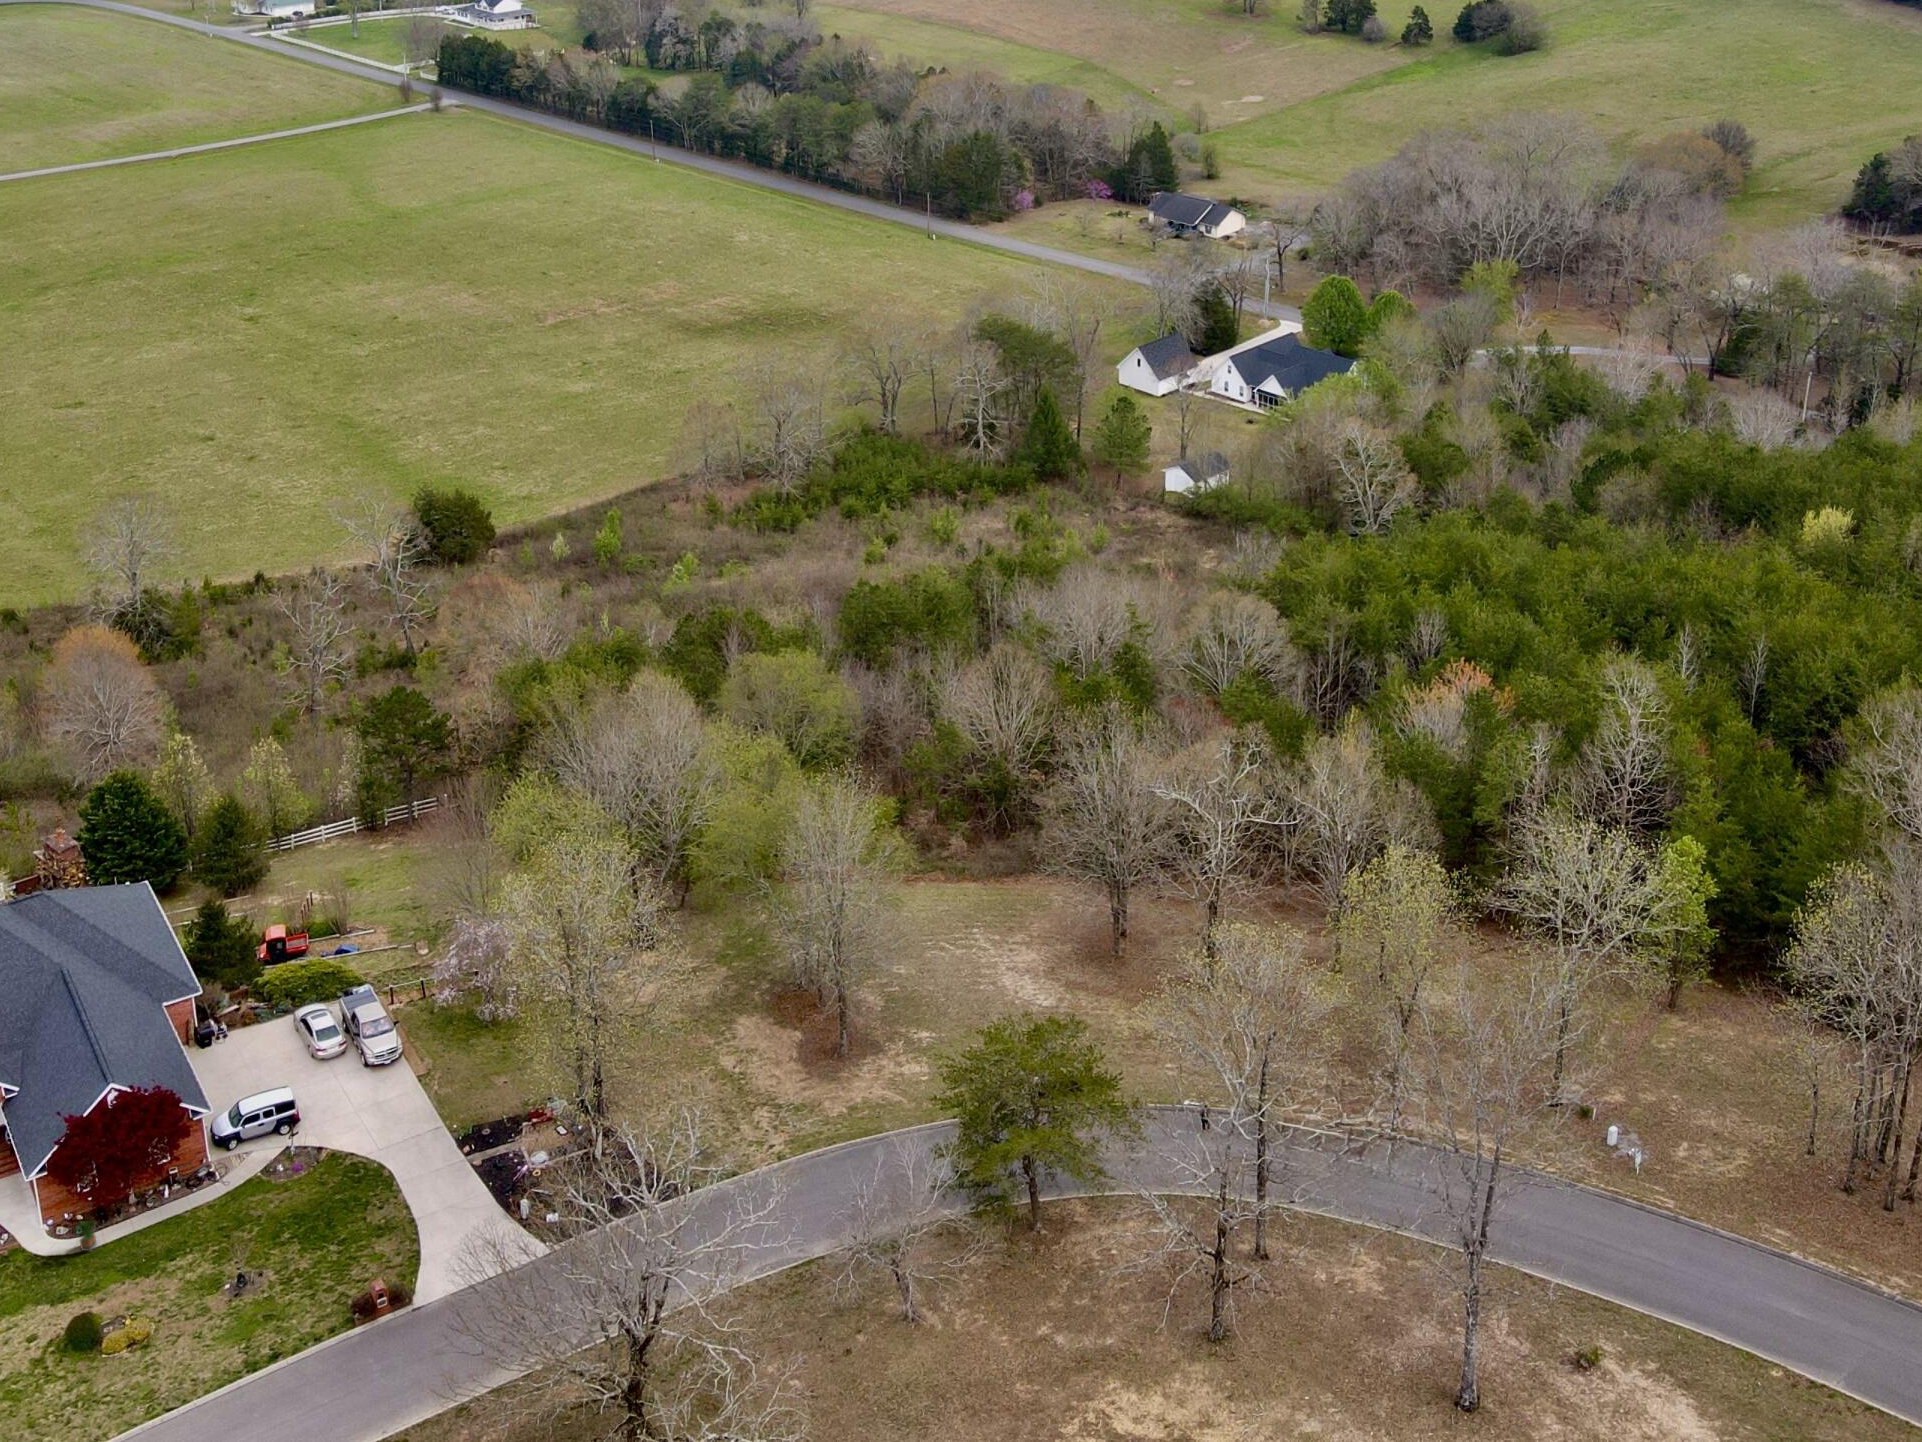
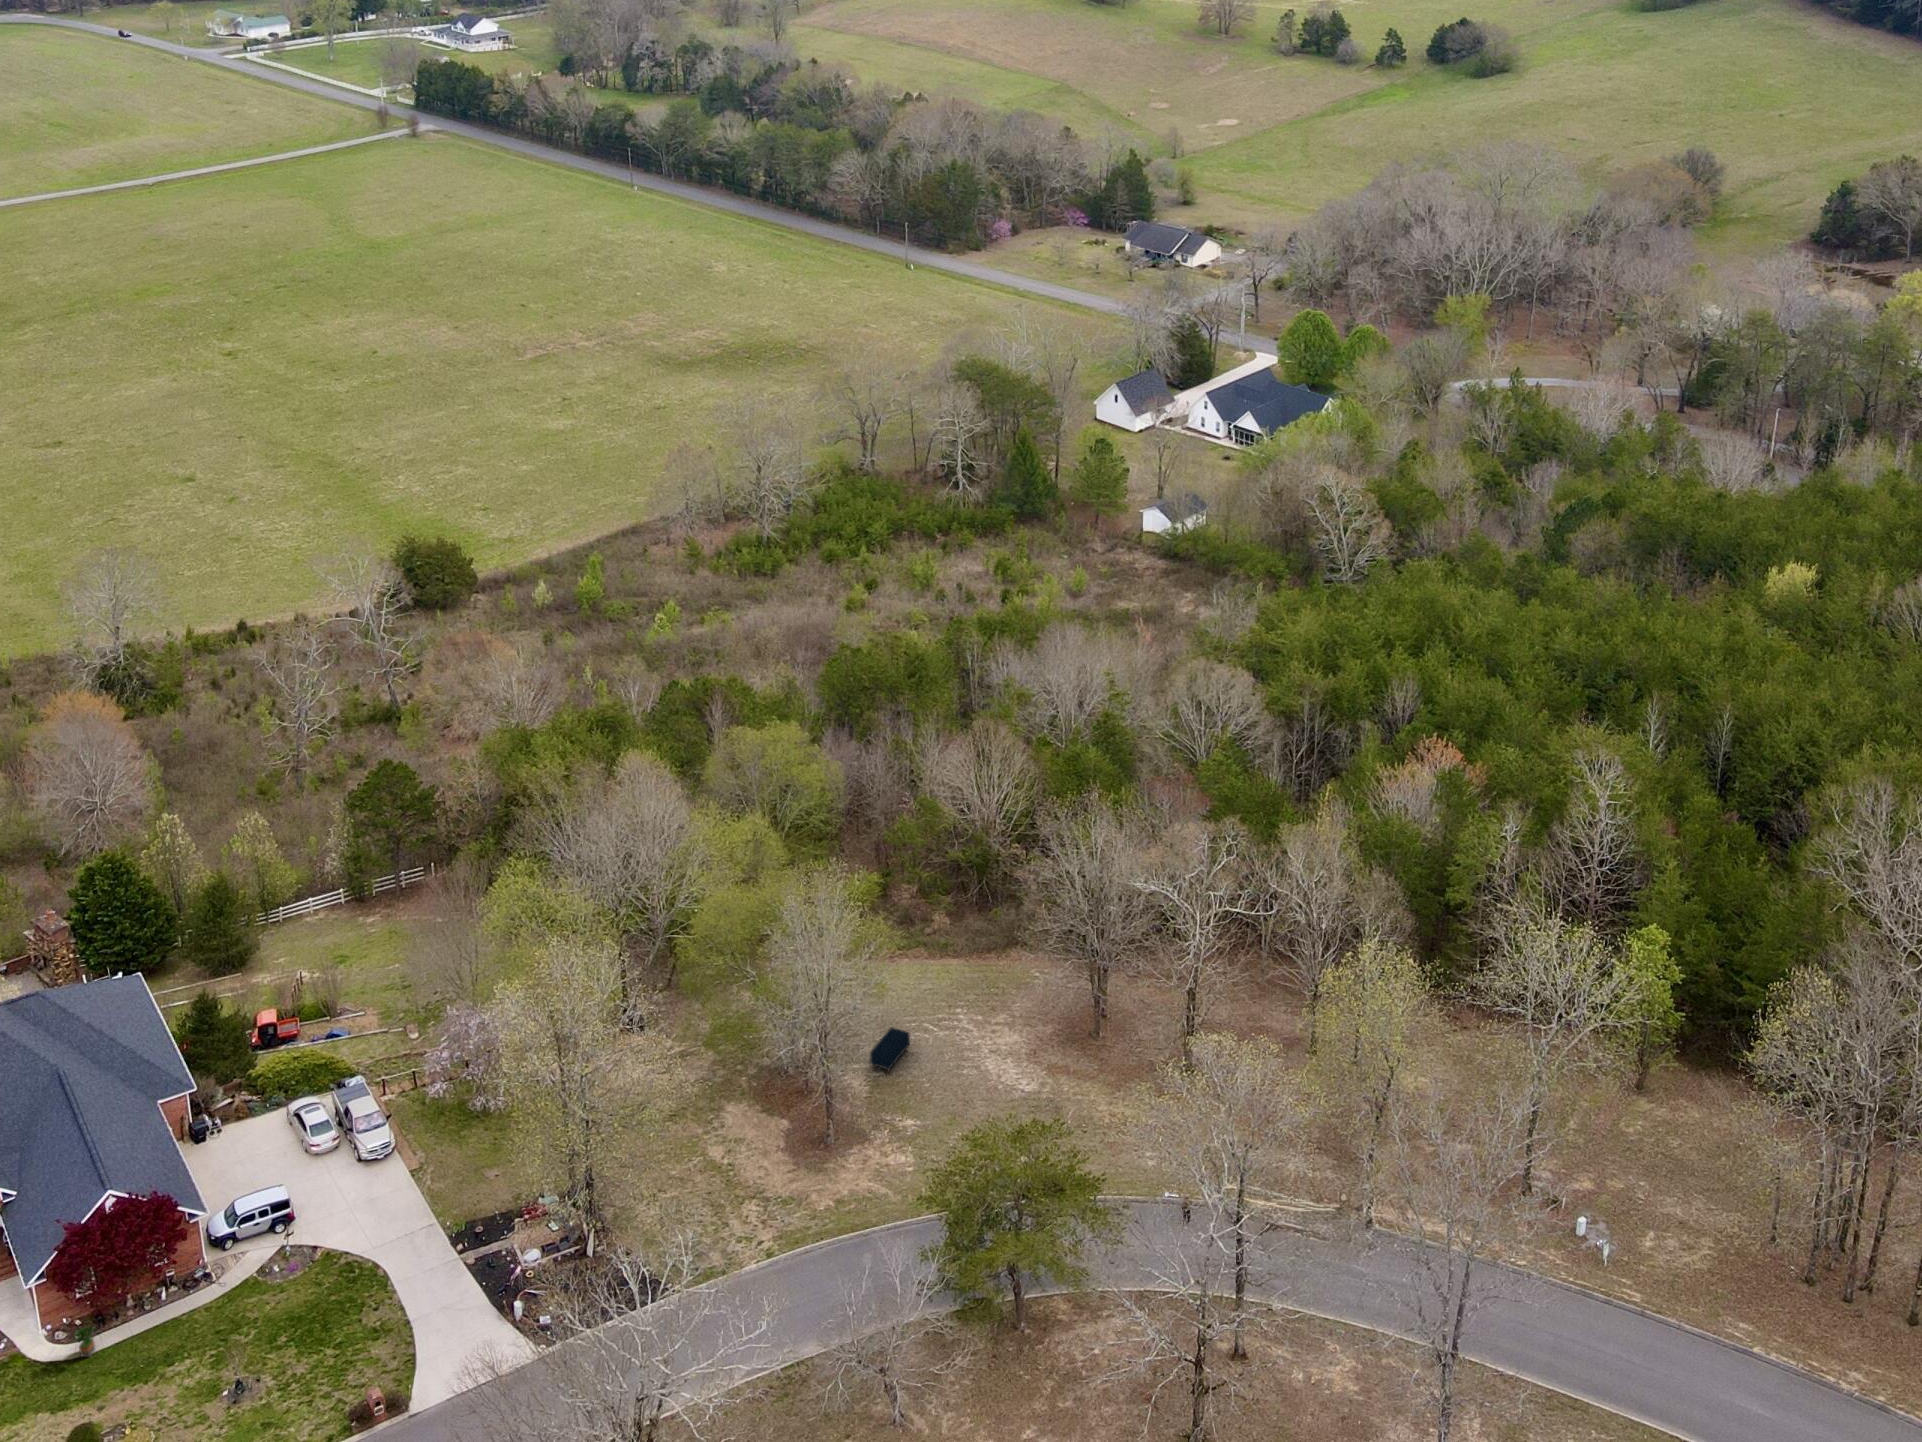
bench: none [884,946,925,992] -> present [870,1028,910,1073]

